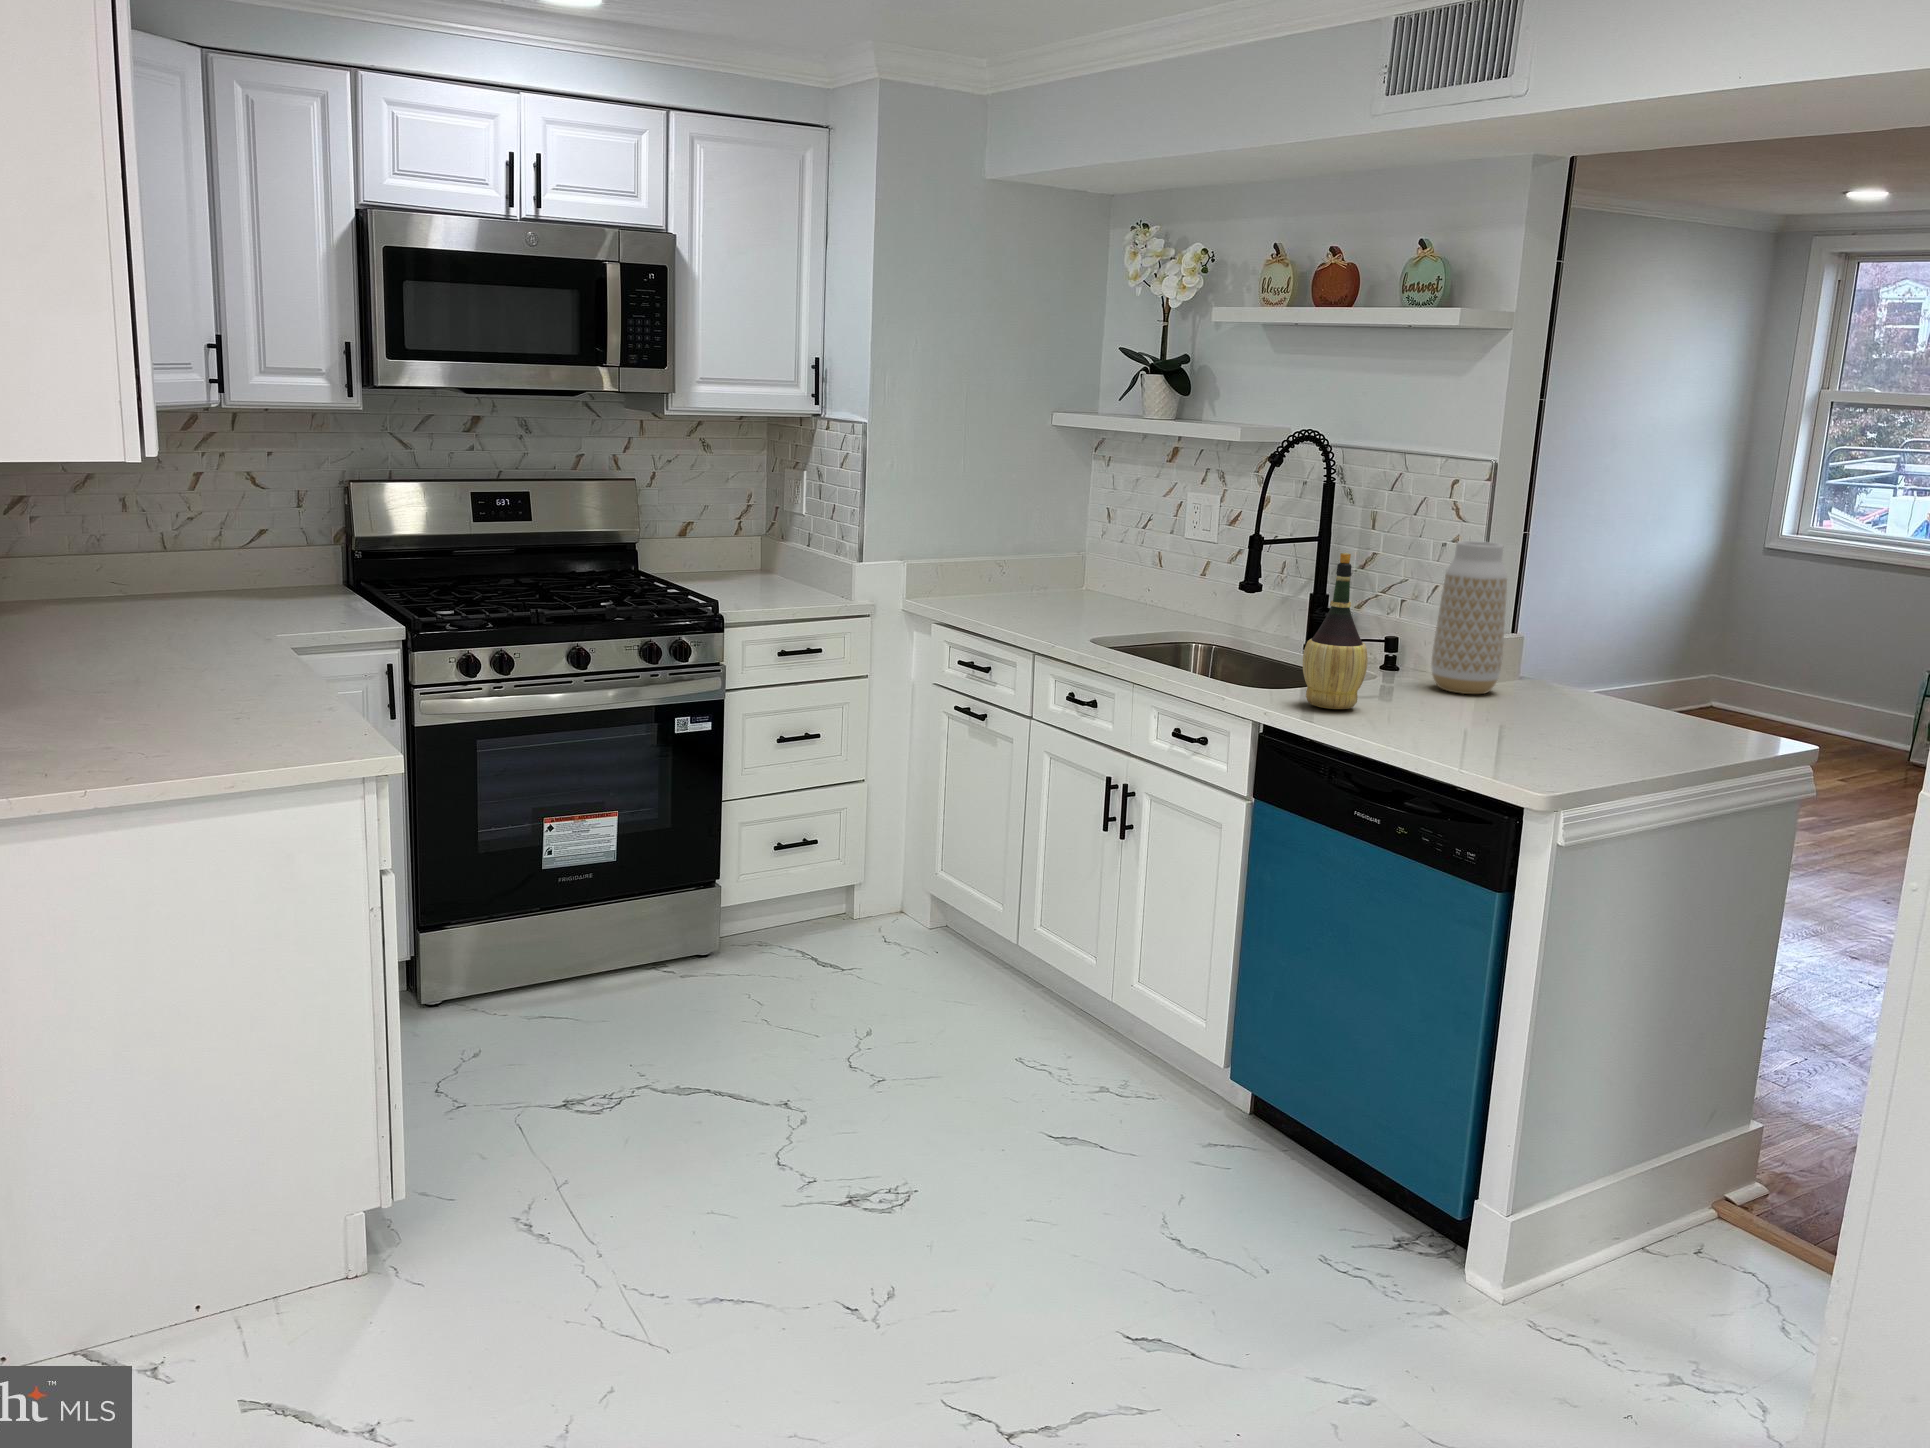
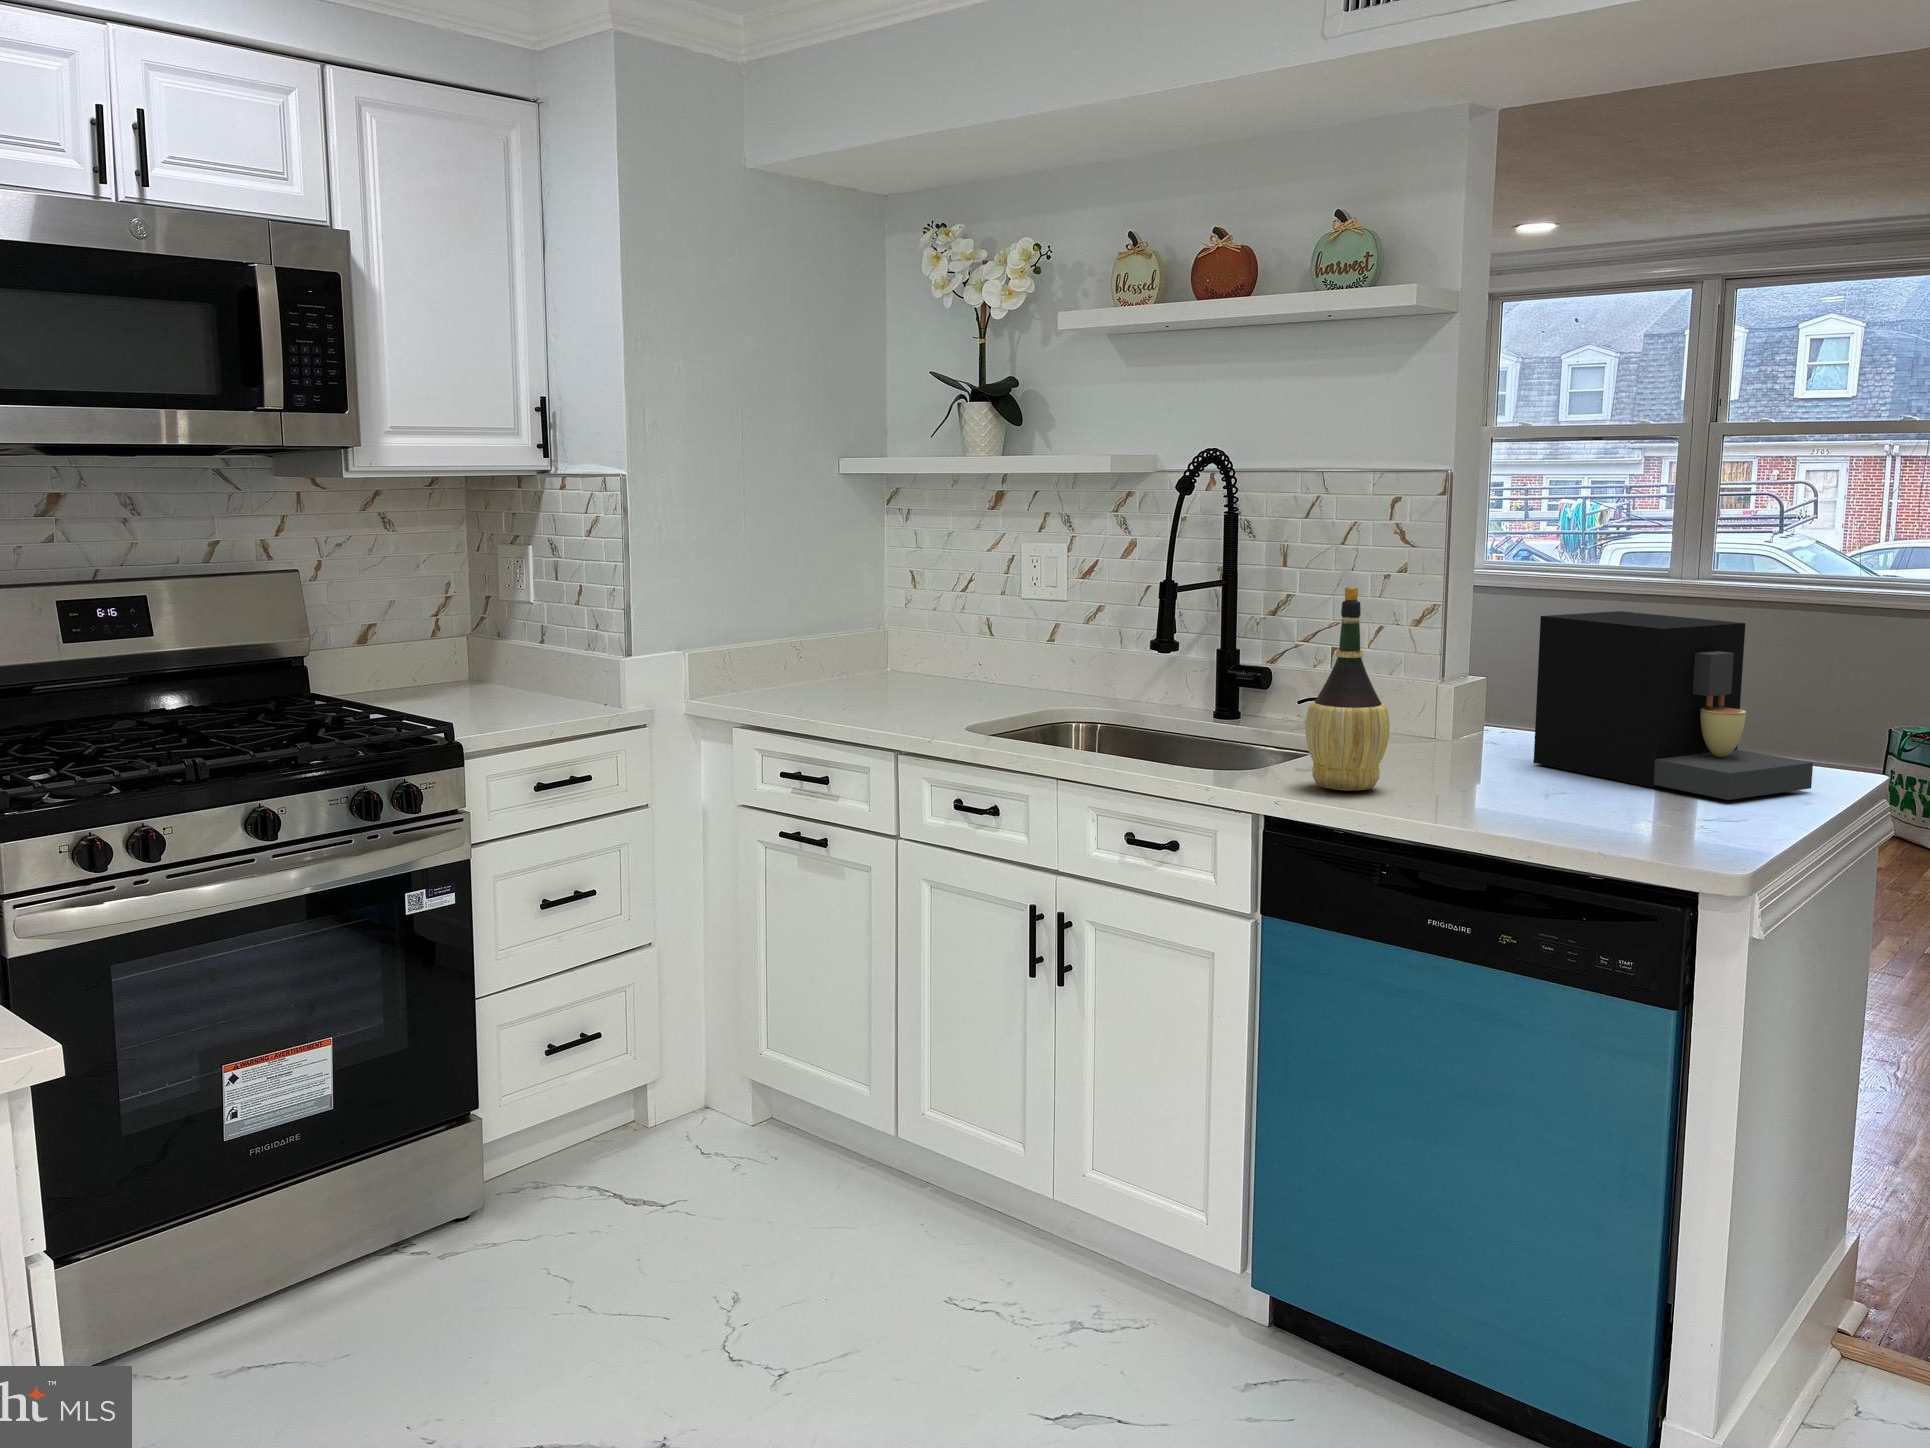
vase: present [1431,541,1507,694] -> none [1412,567,1498,756]
coffee maker: none [1514,587,1715,745] -> present [1534,611,1813,800]

